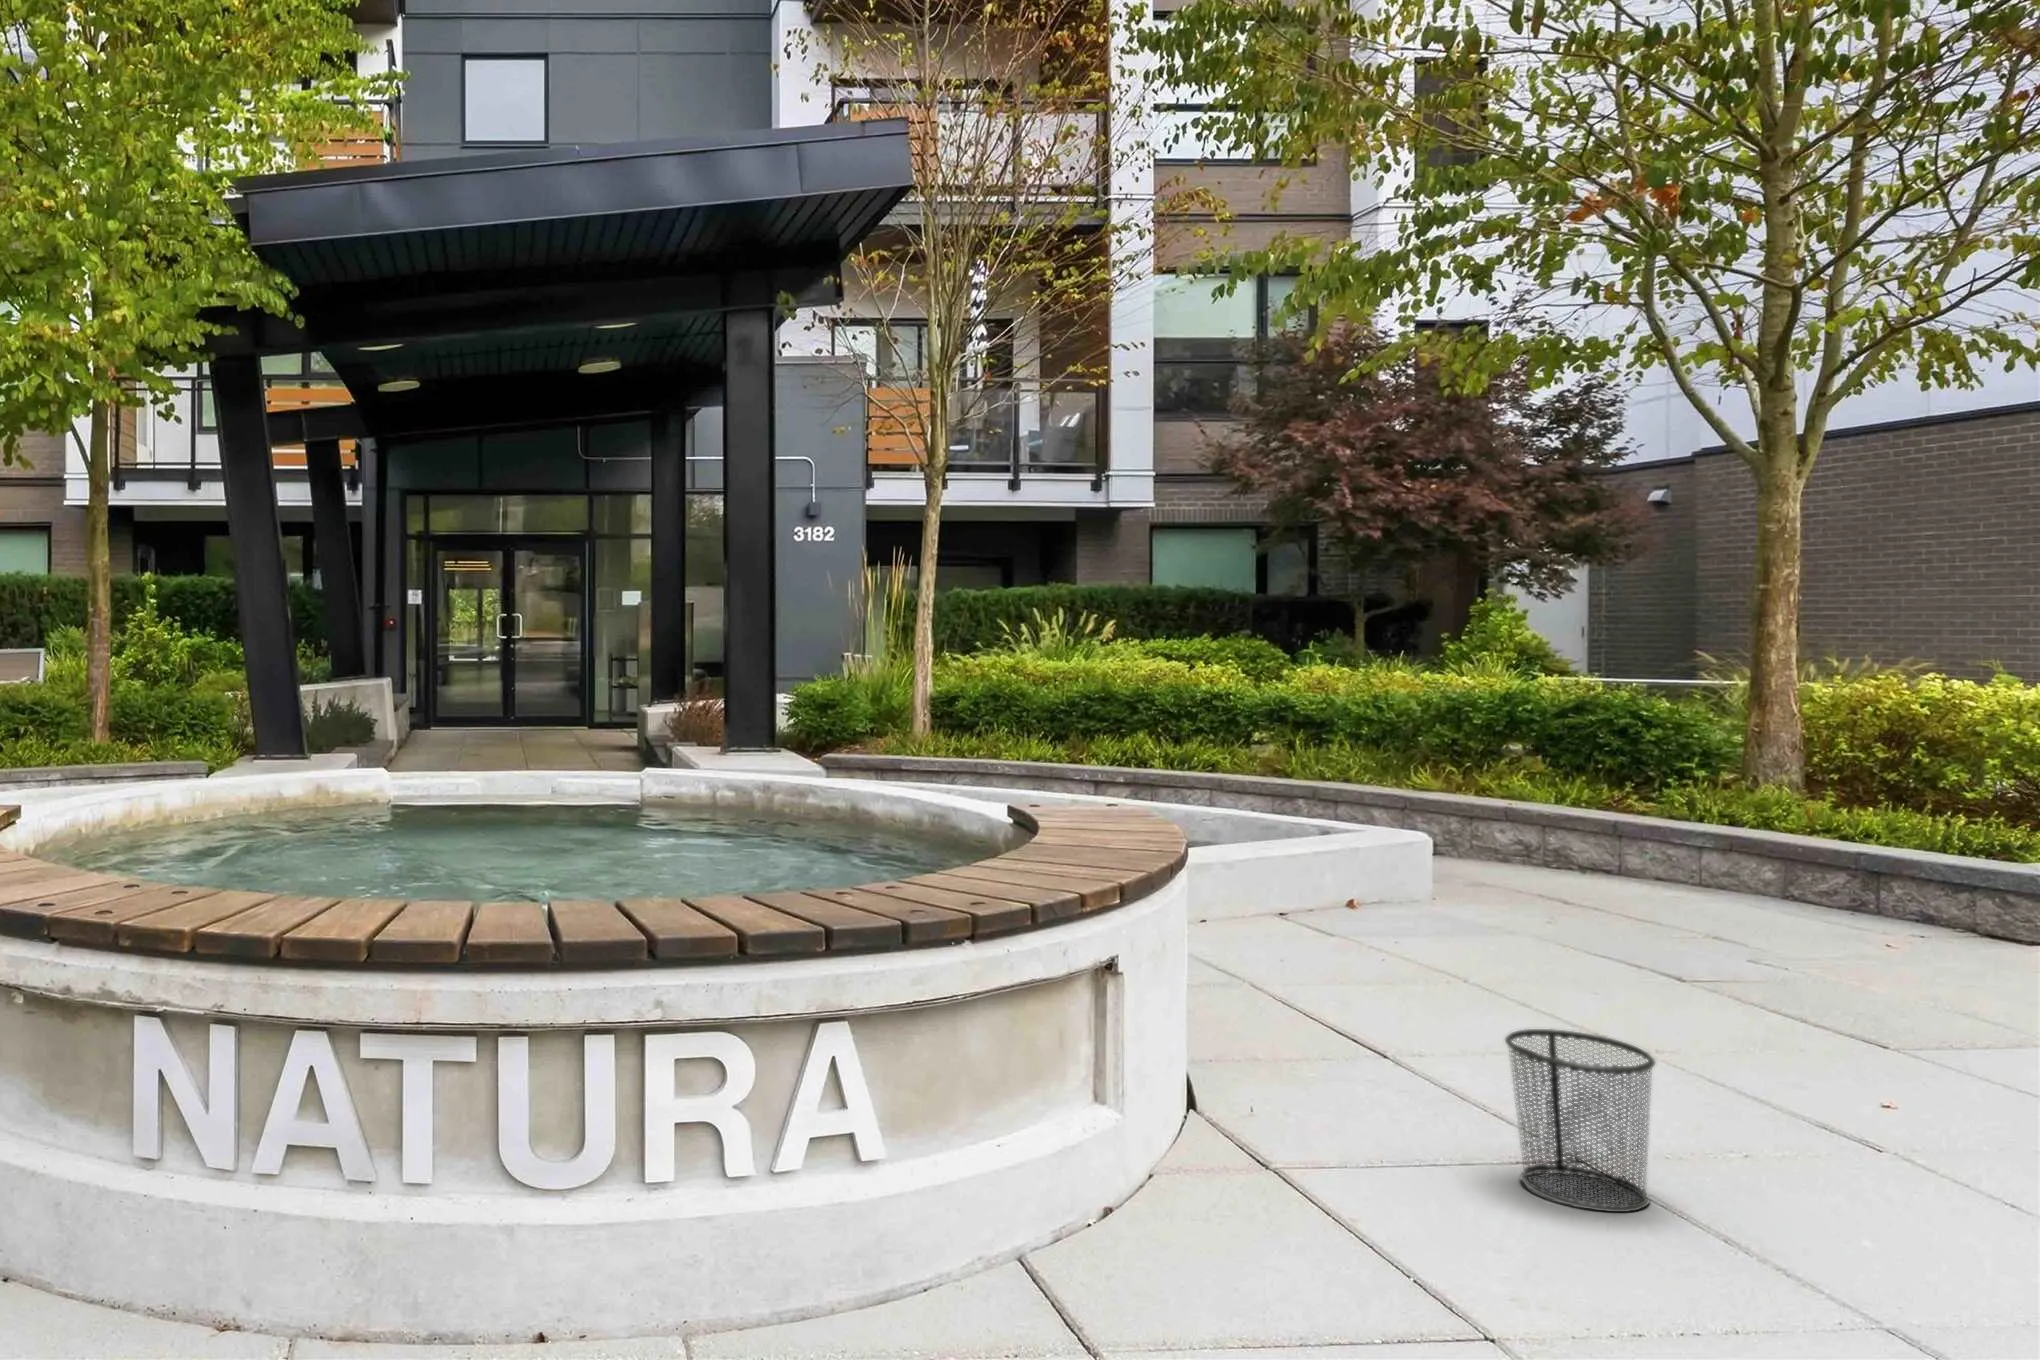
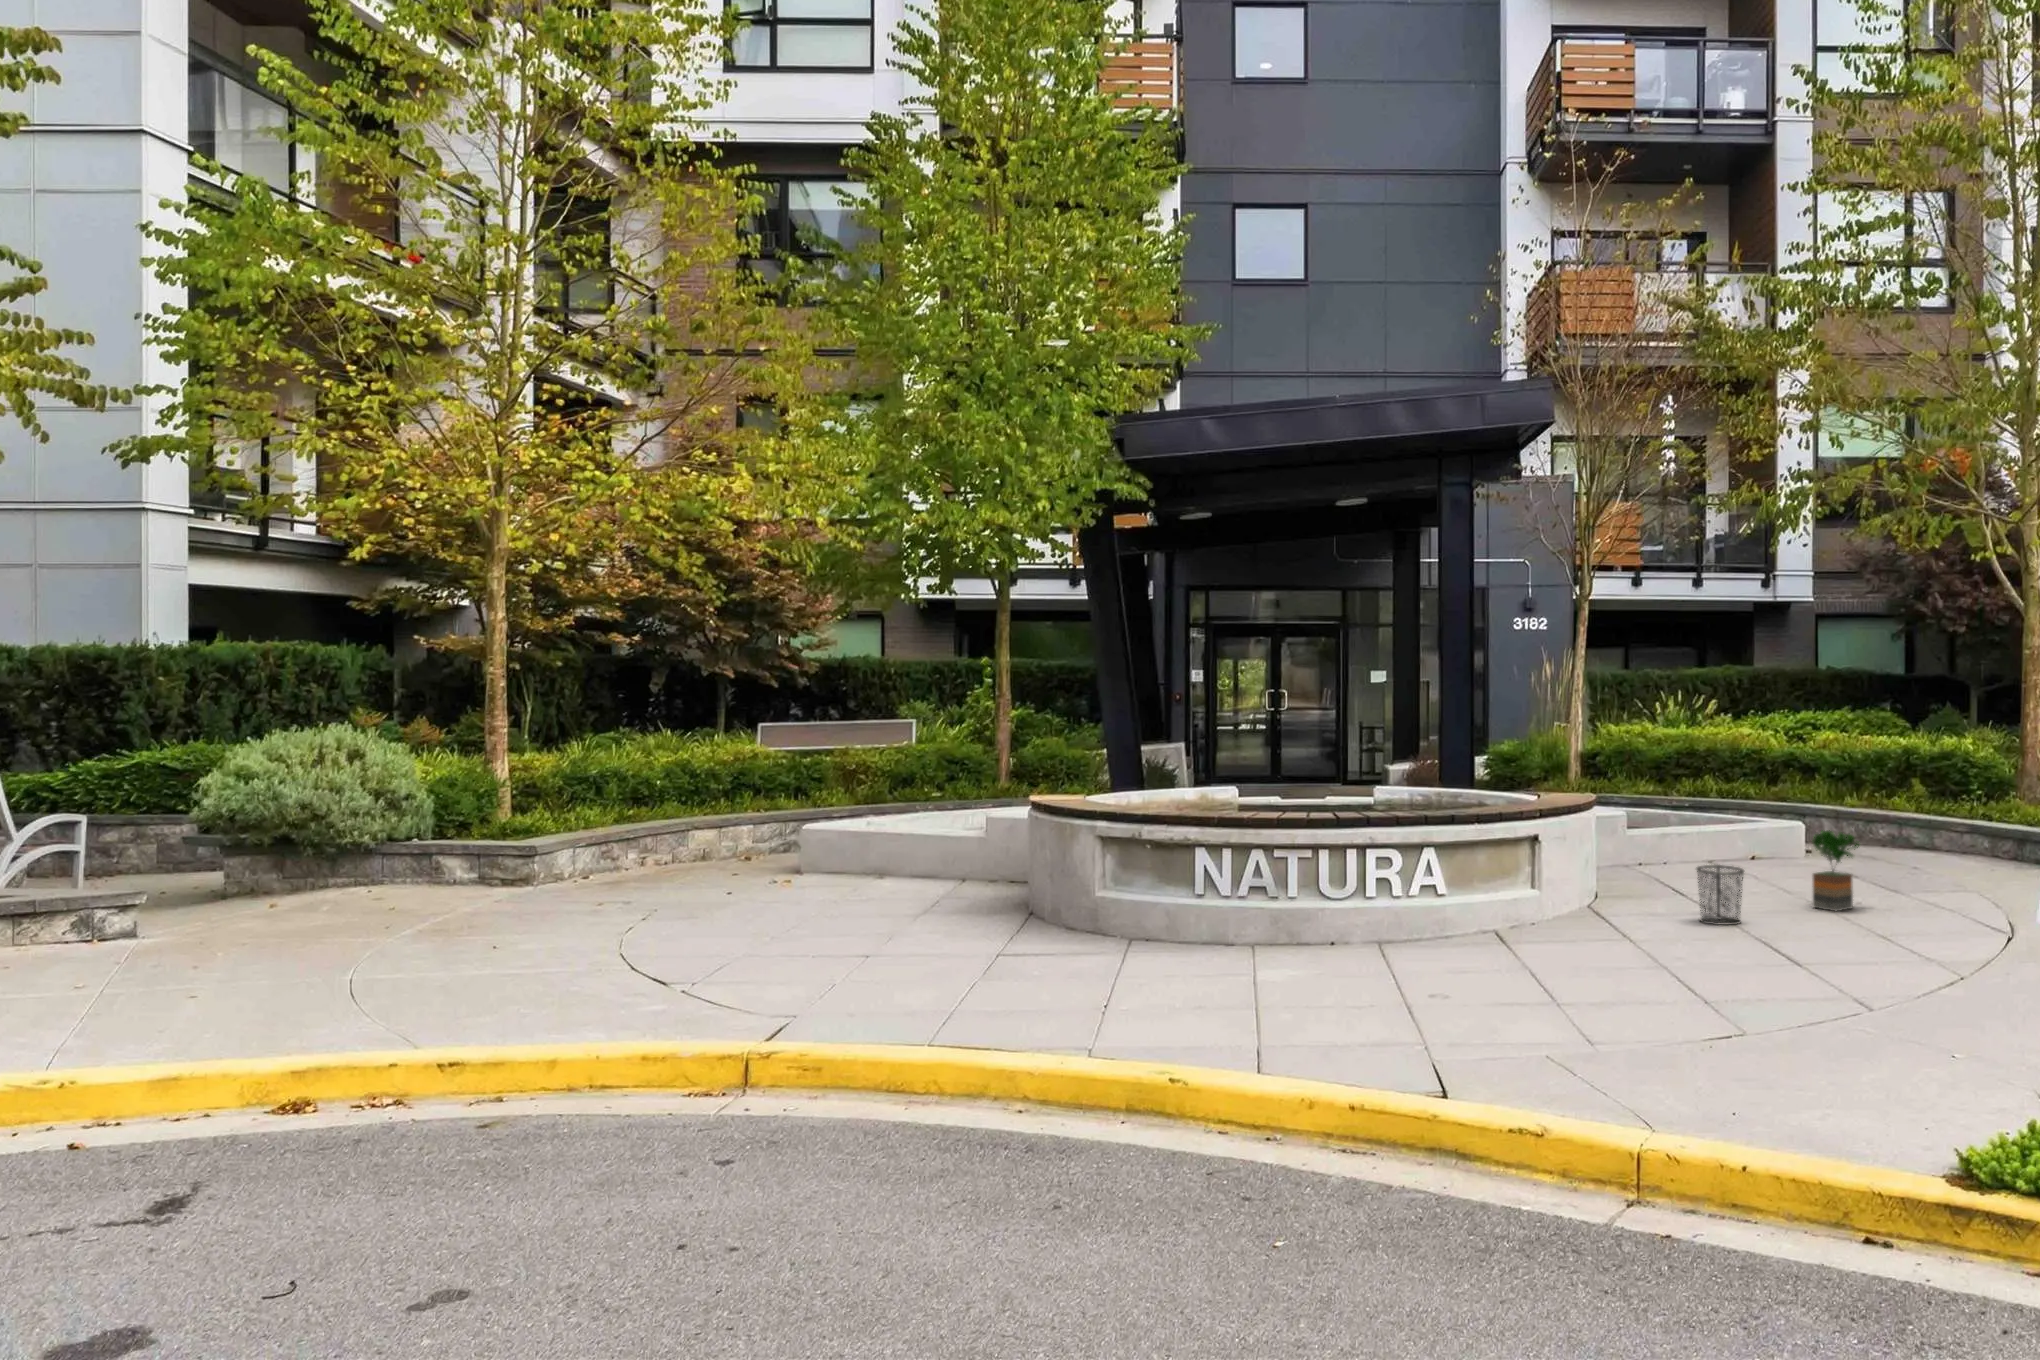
potted tree: none [1706,918,1858,1133] -> present [1812,830,1859,911]

